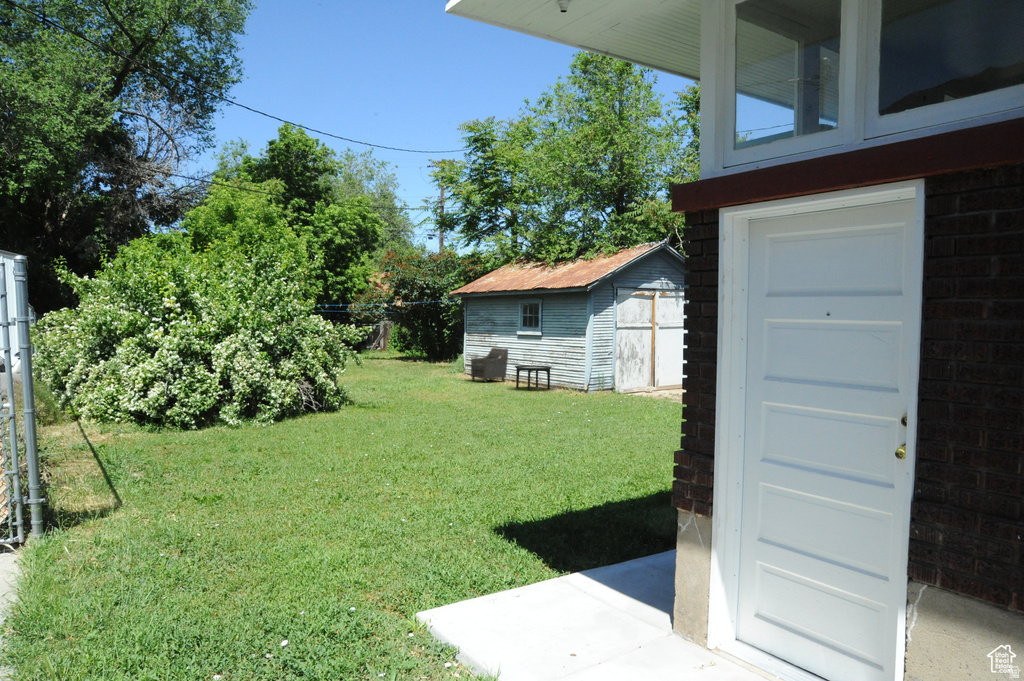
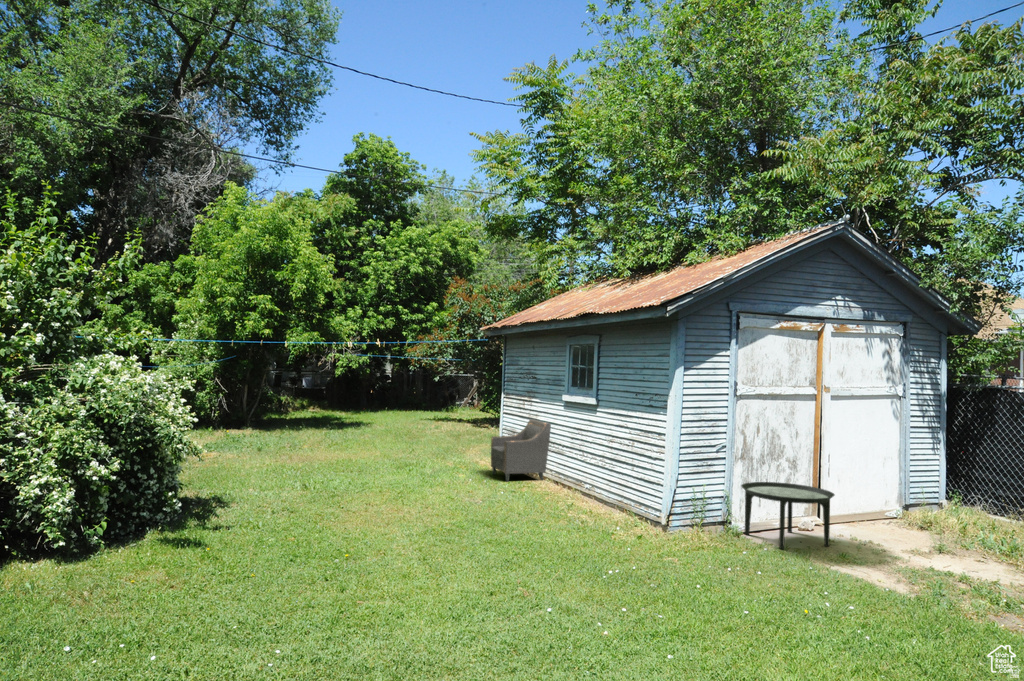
round table: present [515,365,552,390] -> present [742,482,835,549]

